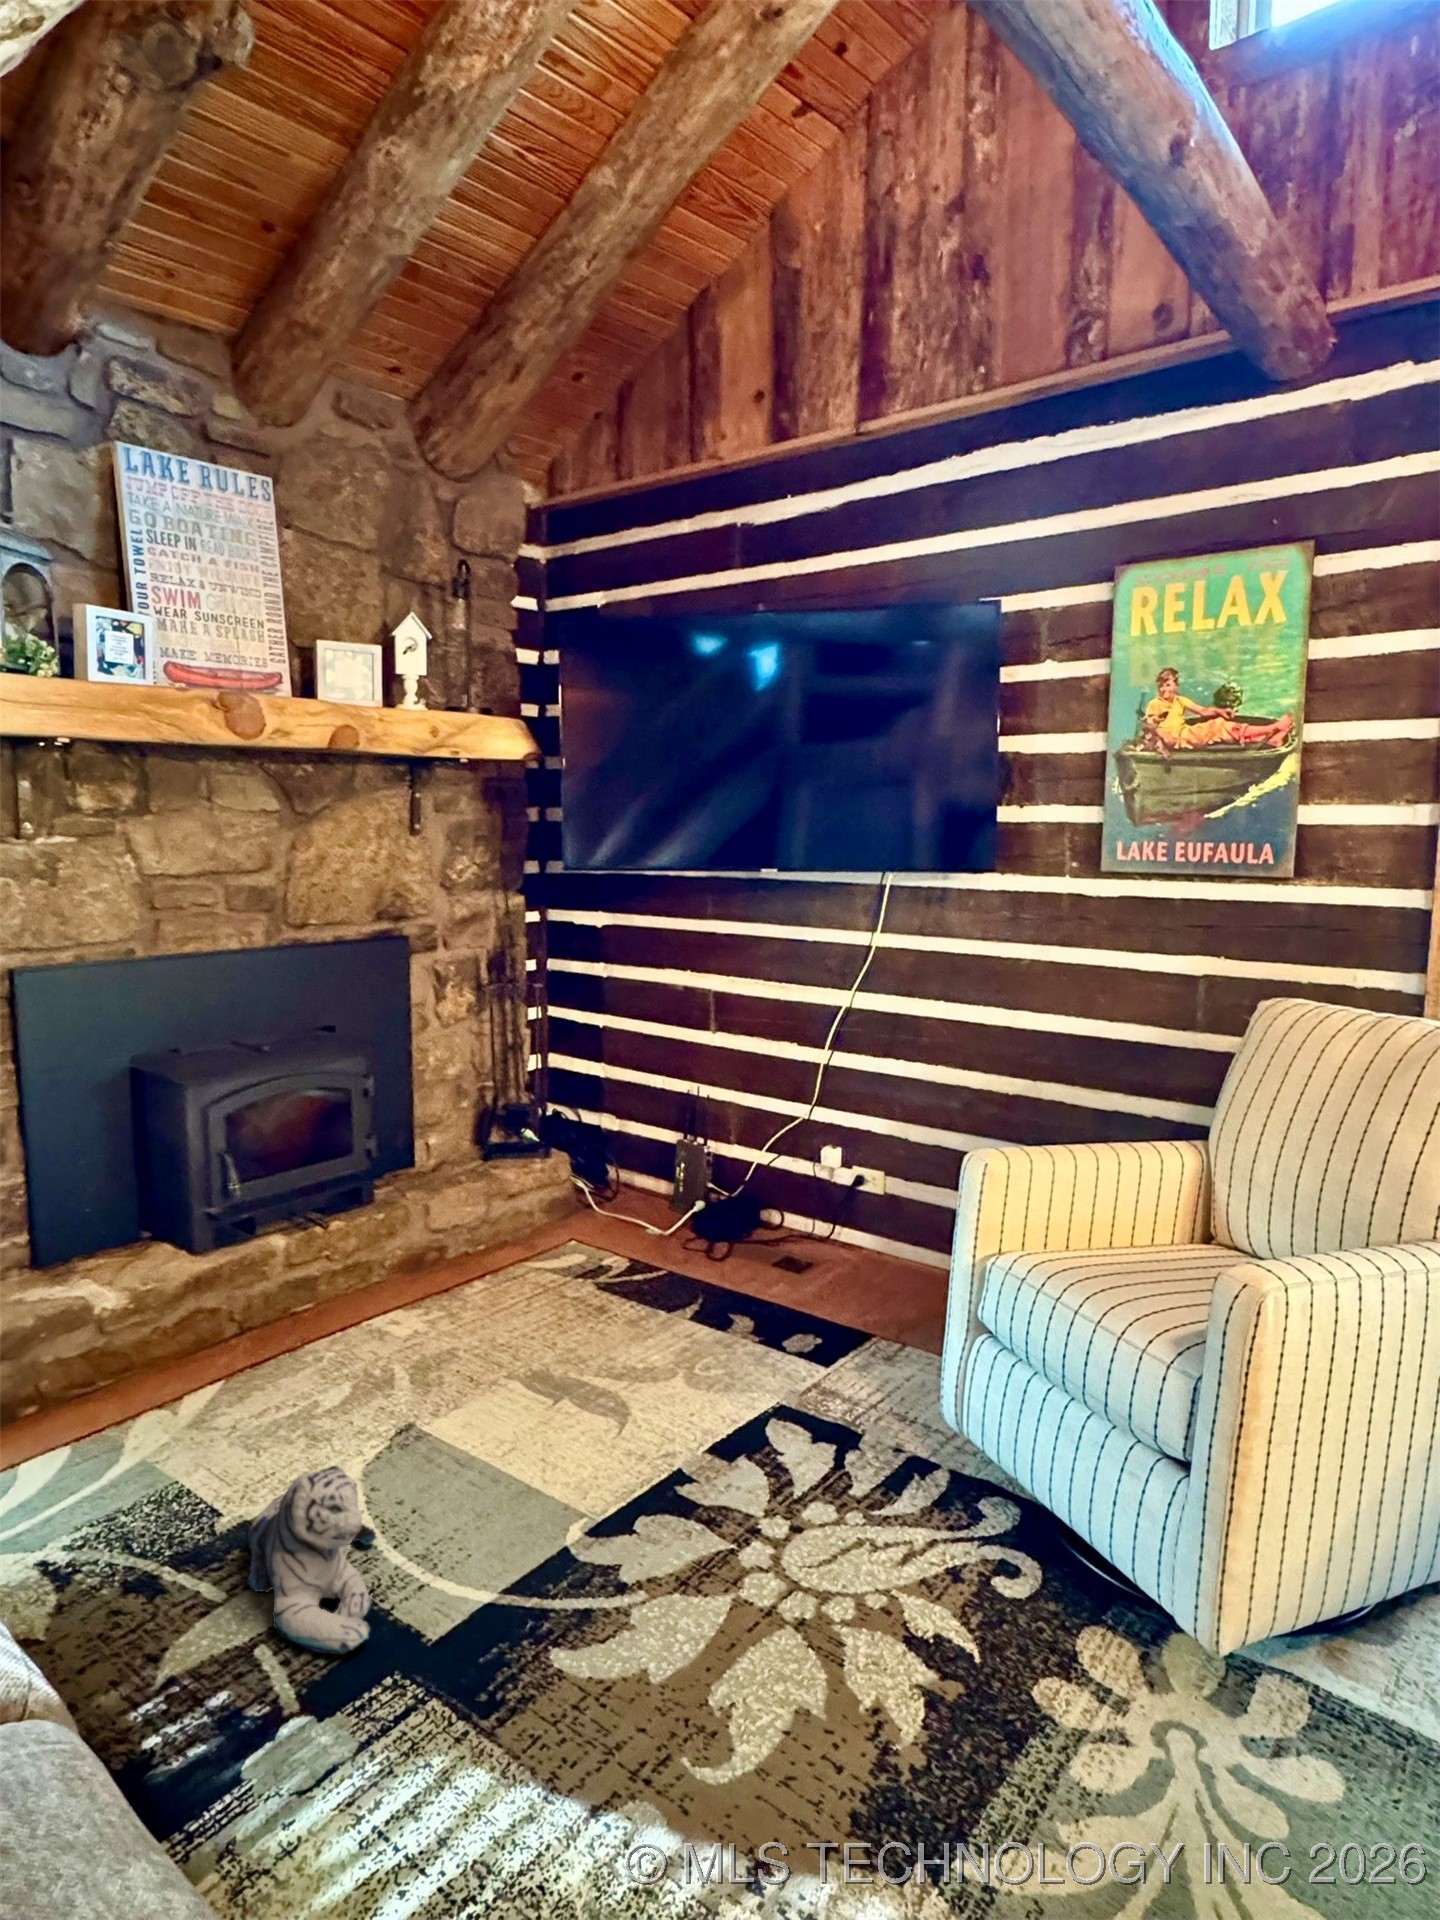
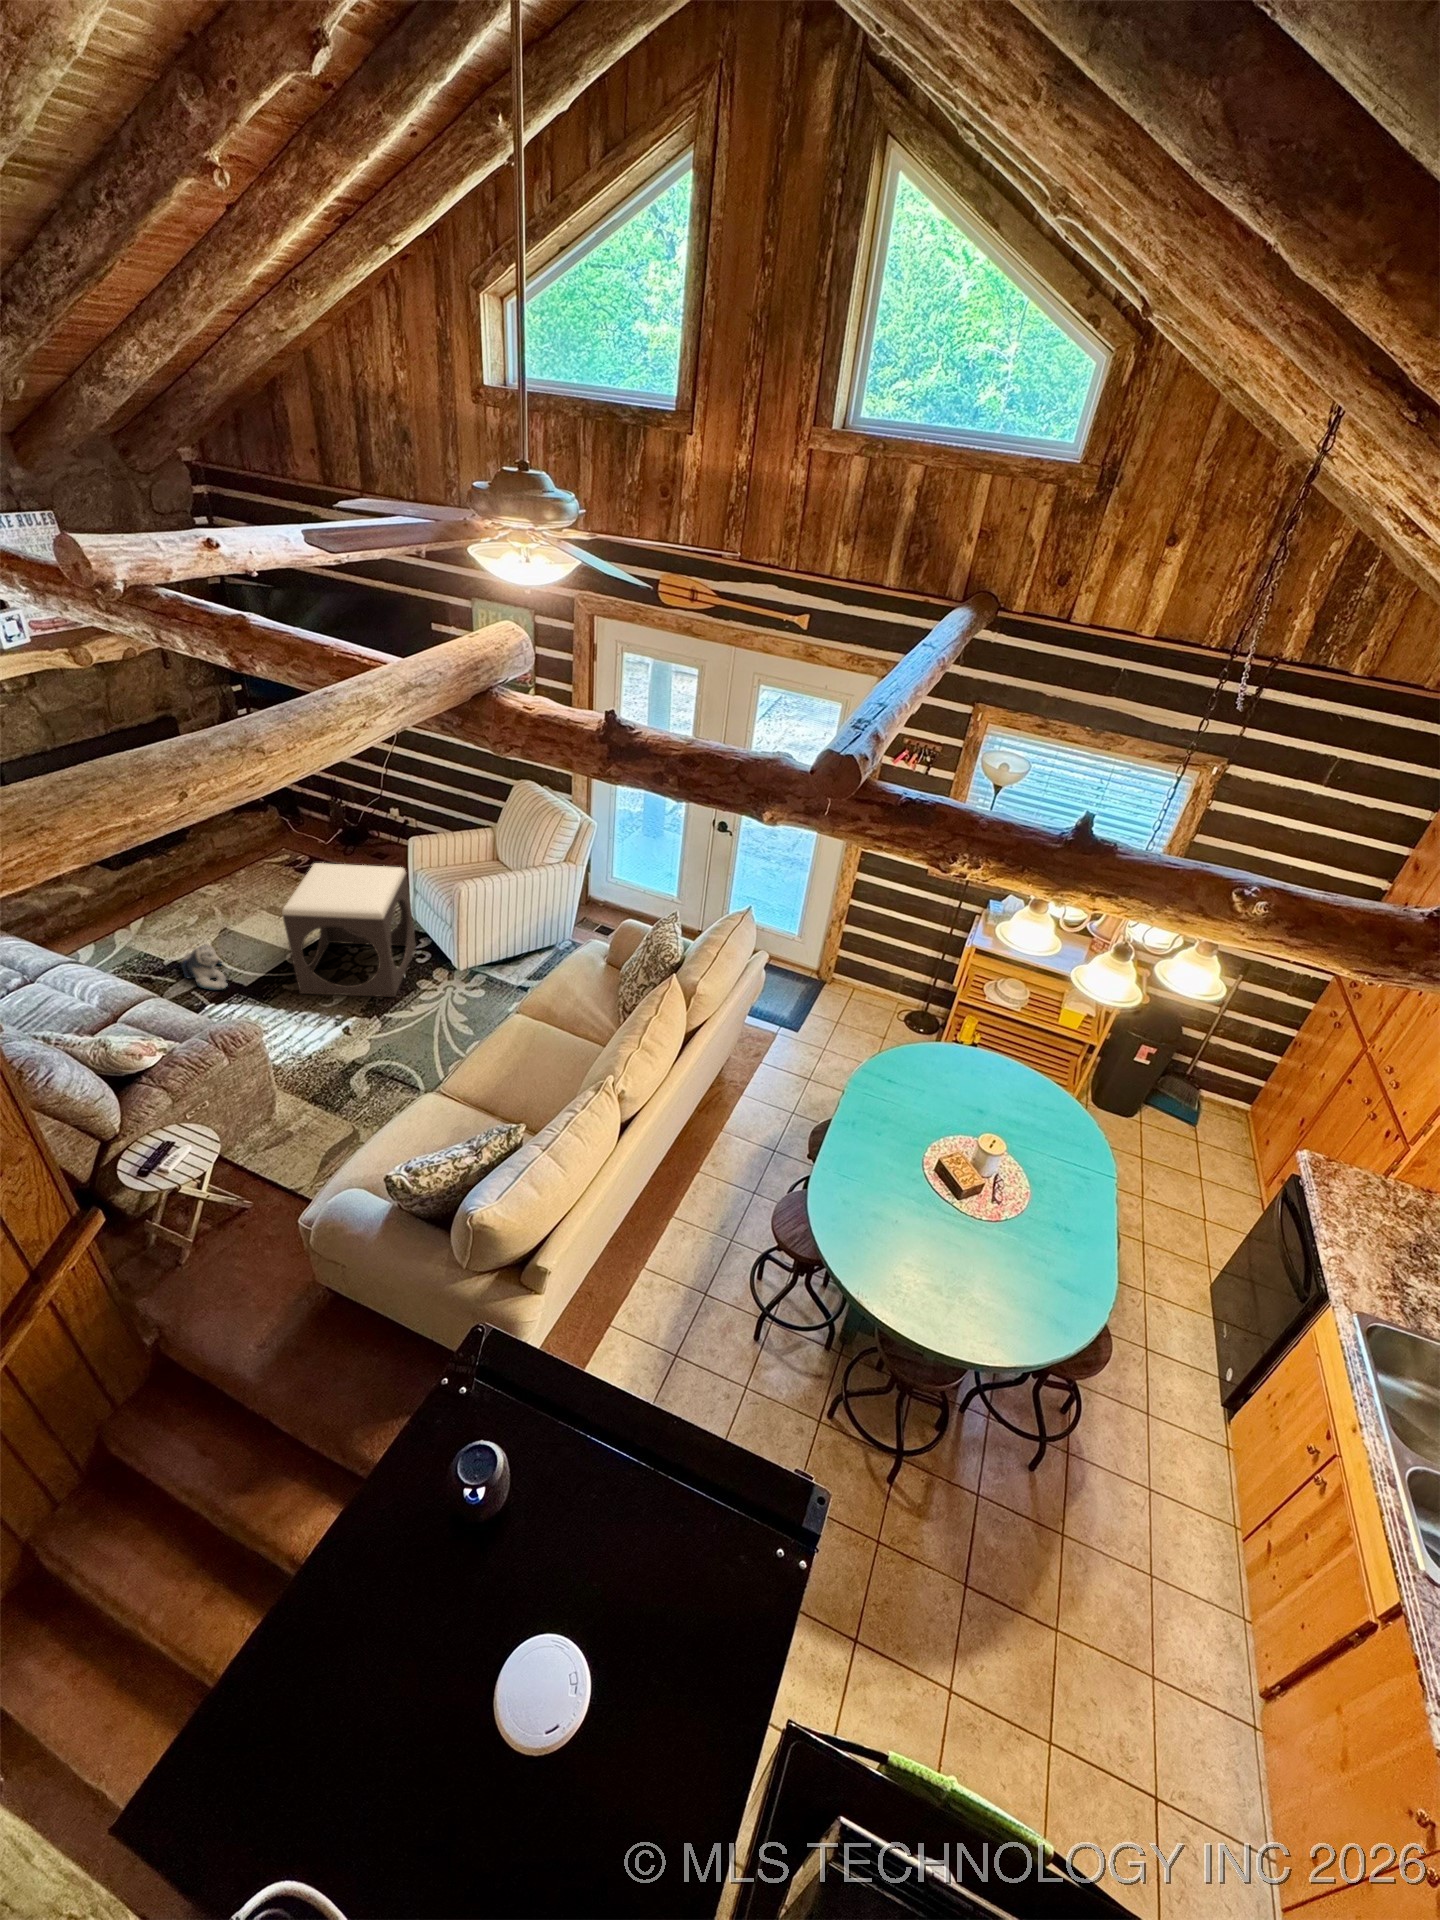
footstool: none [602,1209,989,1769] -> present [282,863,416,997]

